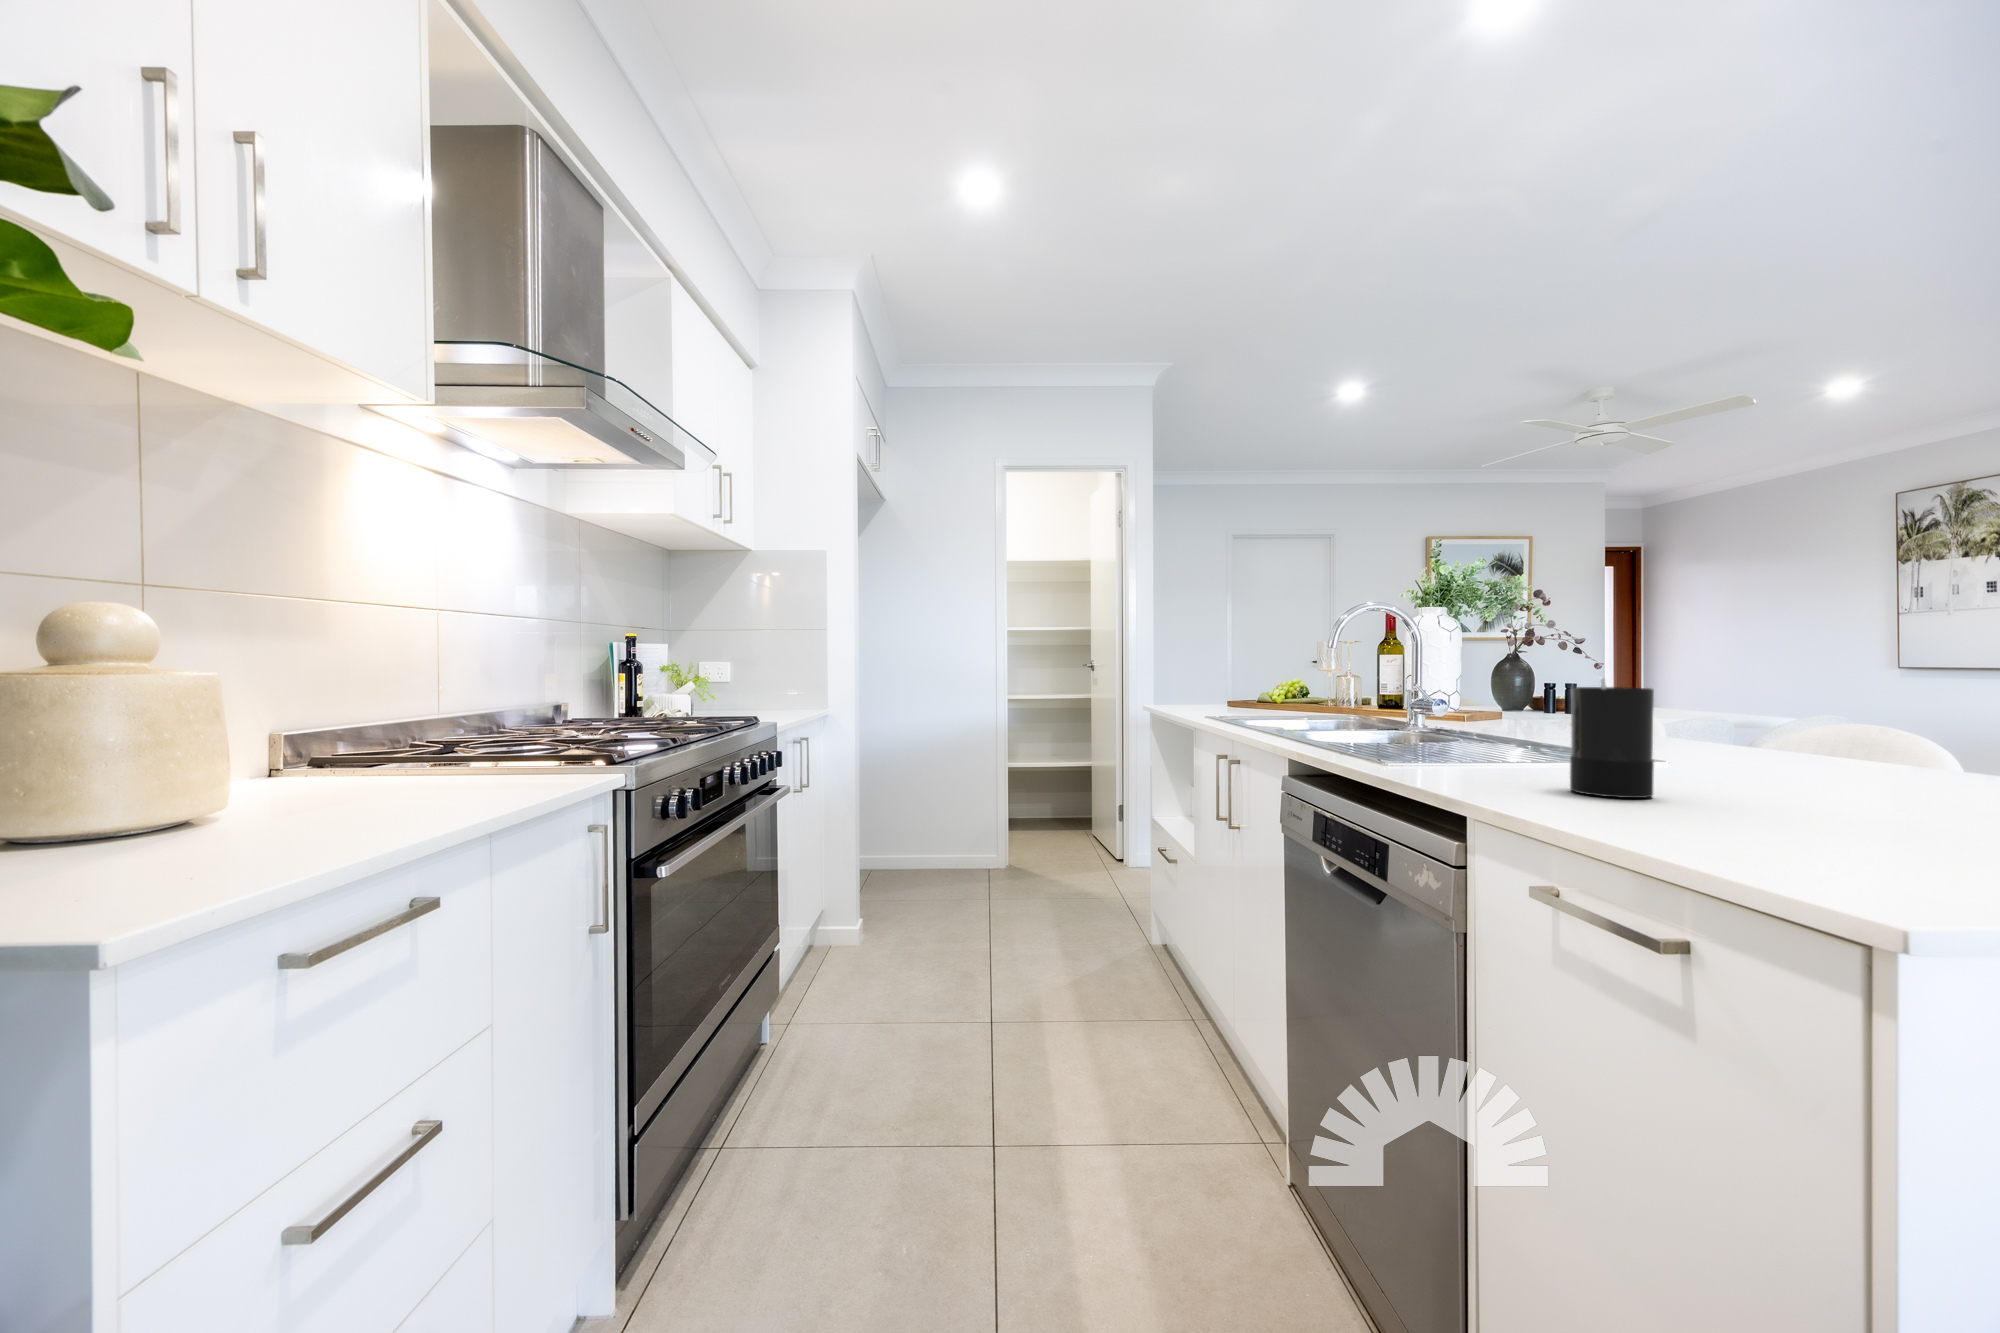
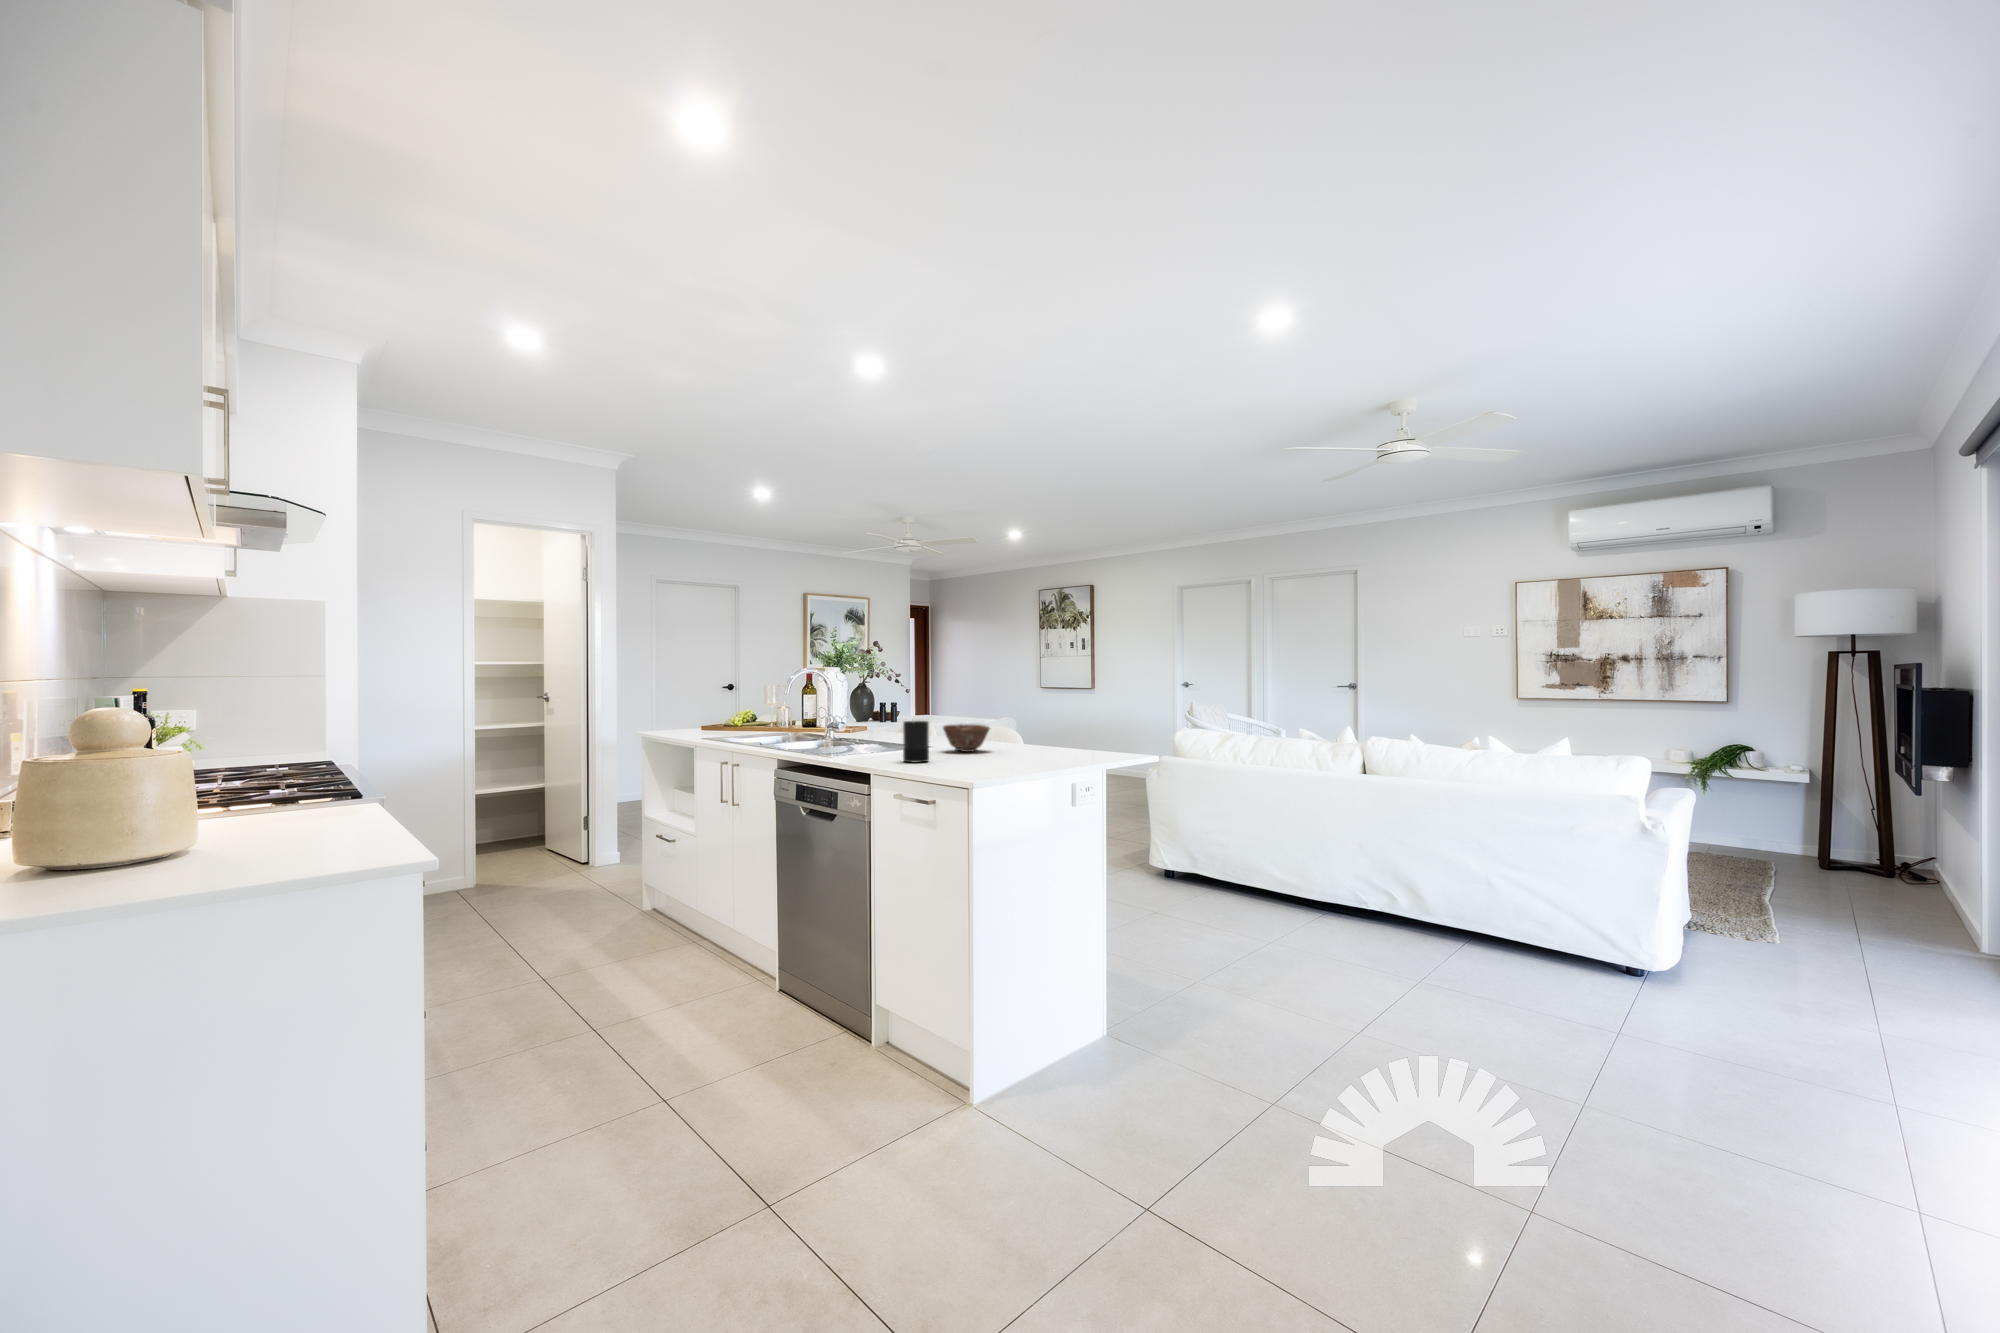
ceramic bowl: none [1694,708,1861,781] -> present [943,724,990,752]

